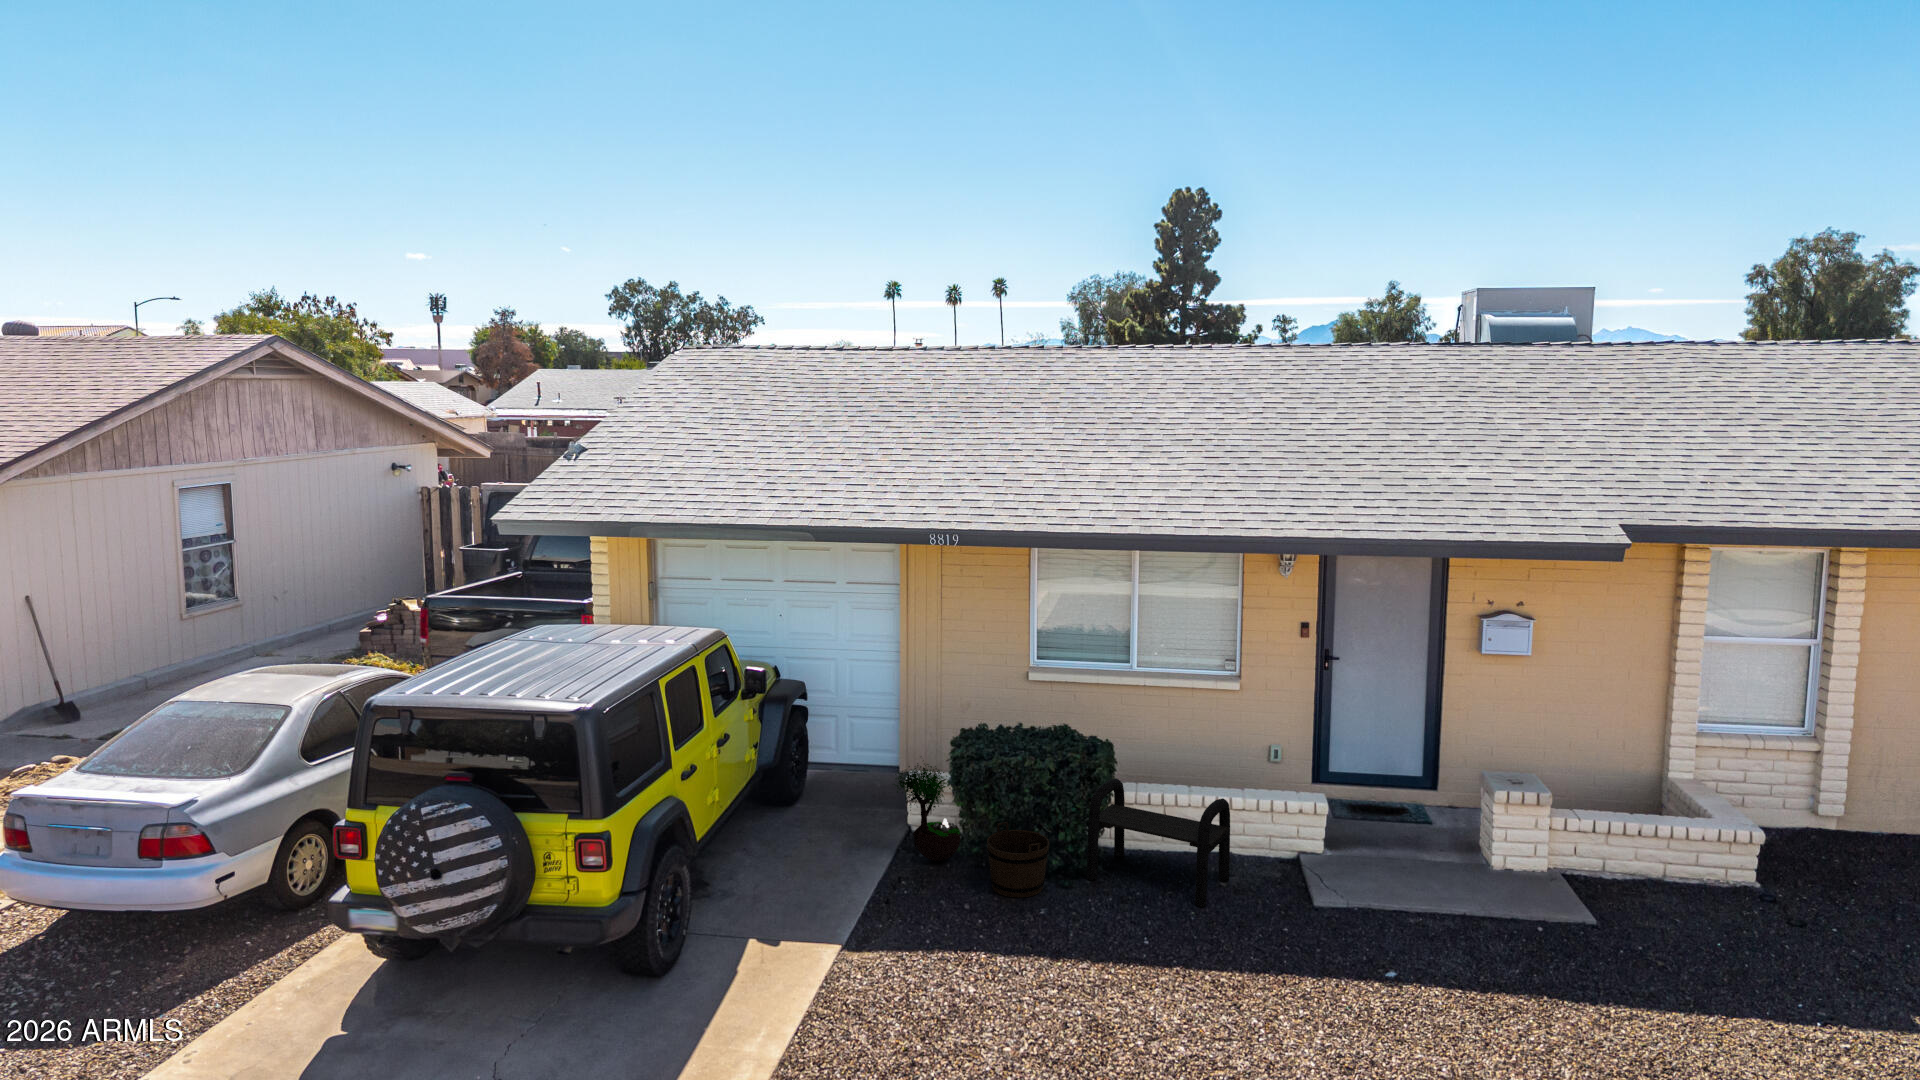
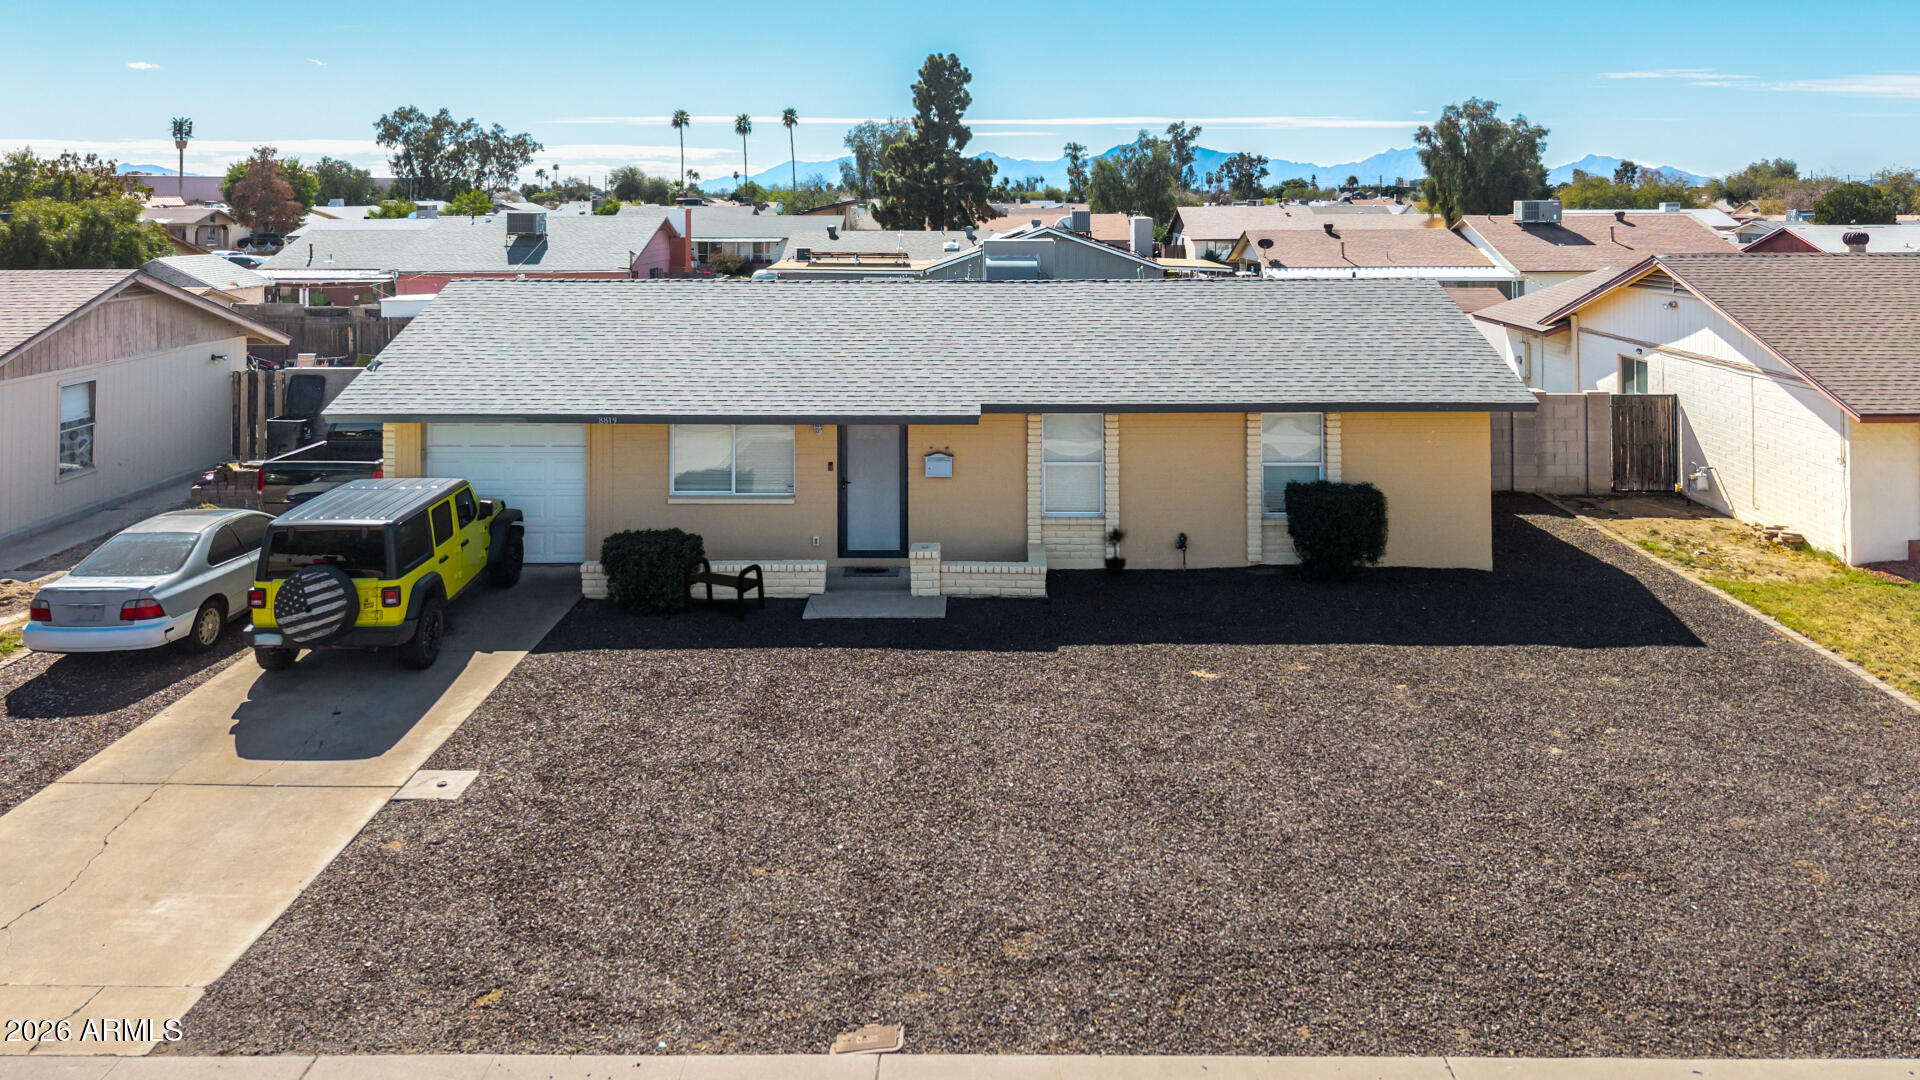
potted tree: present [894,760,960,861] -> present [1102,527,1127,573]
bucket: present [987,822,1049,898] -> none [624,583,660,622]

